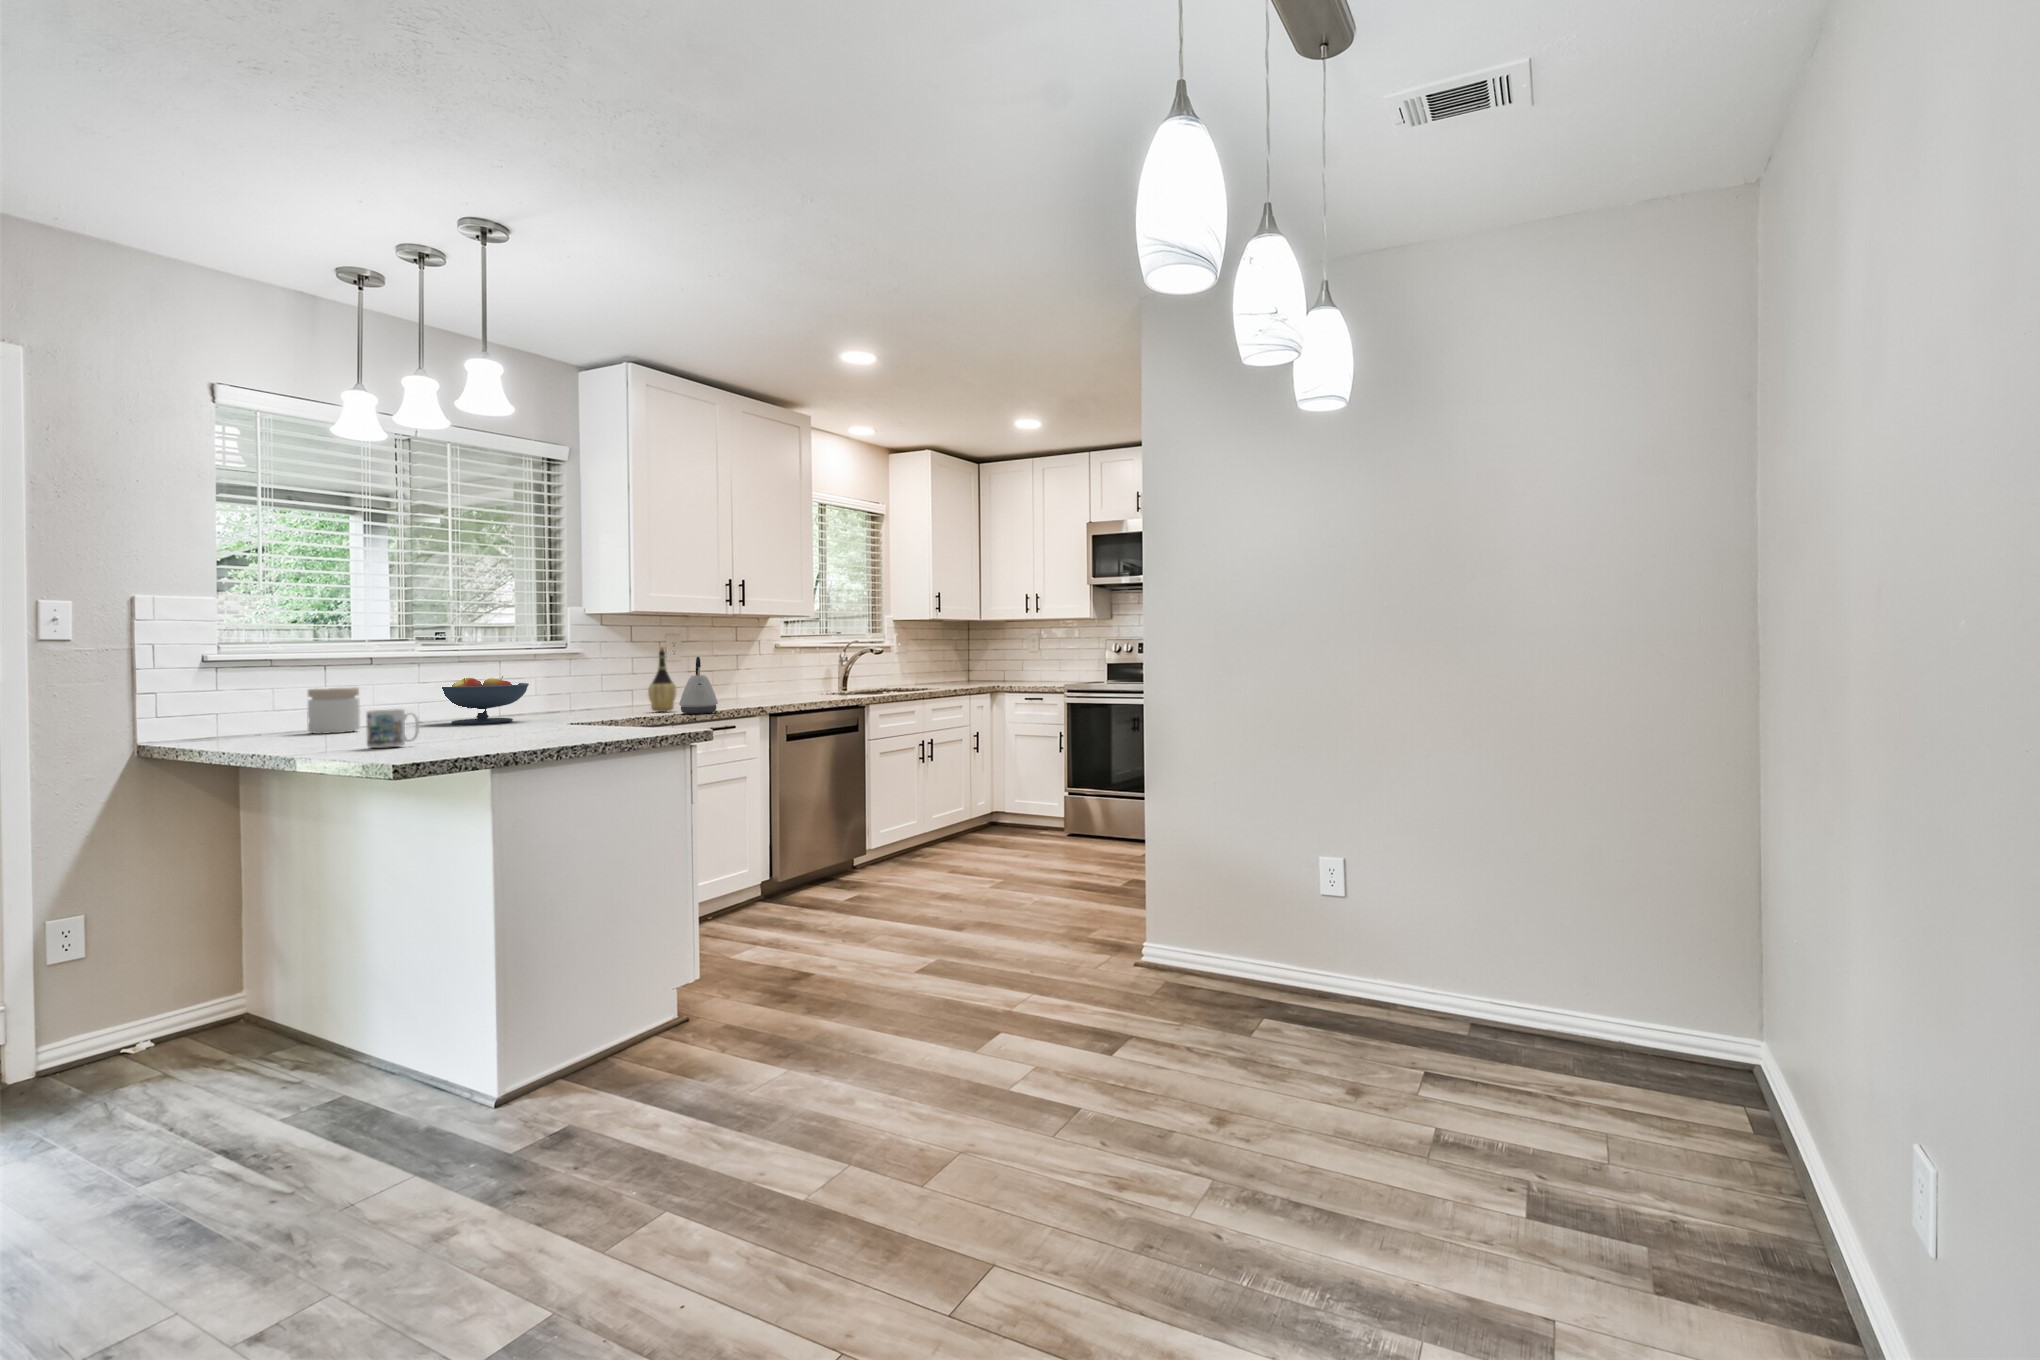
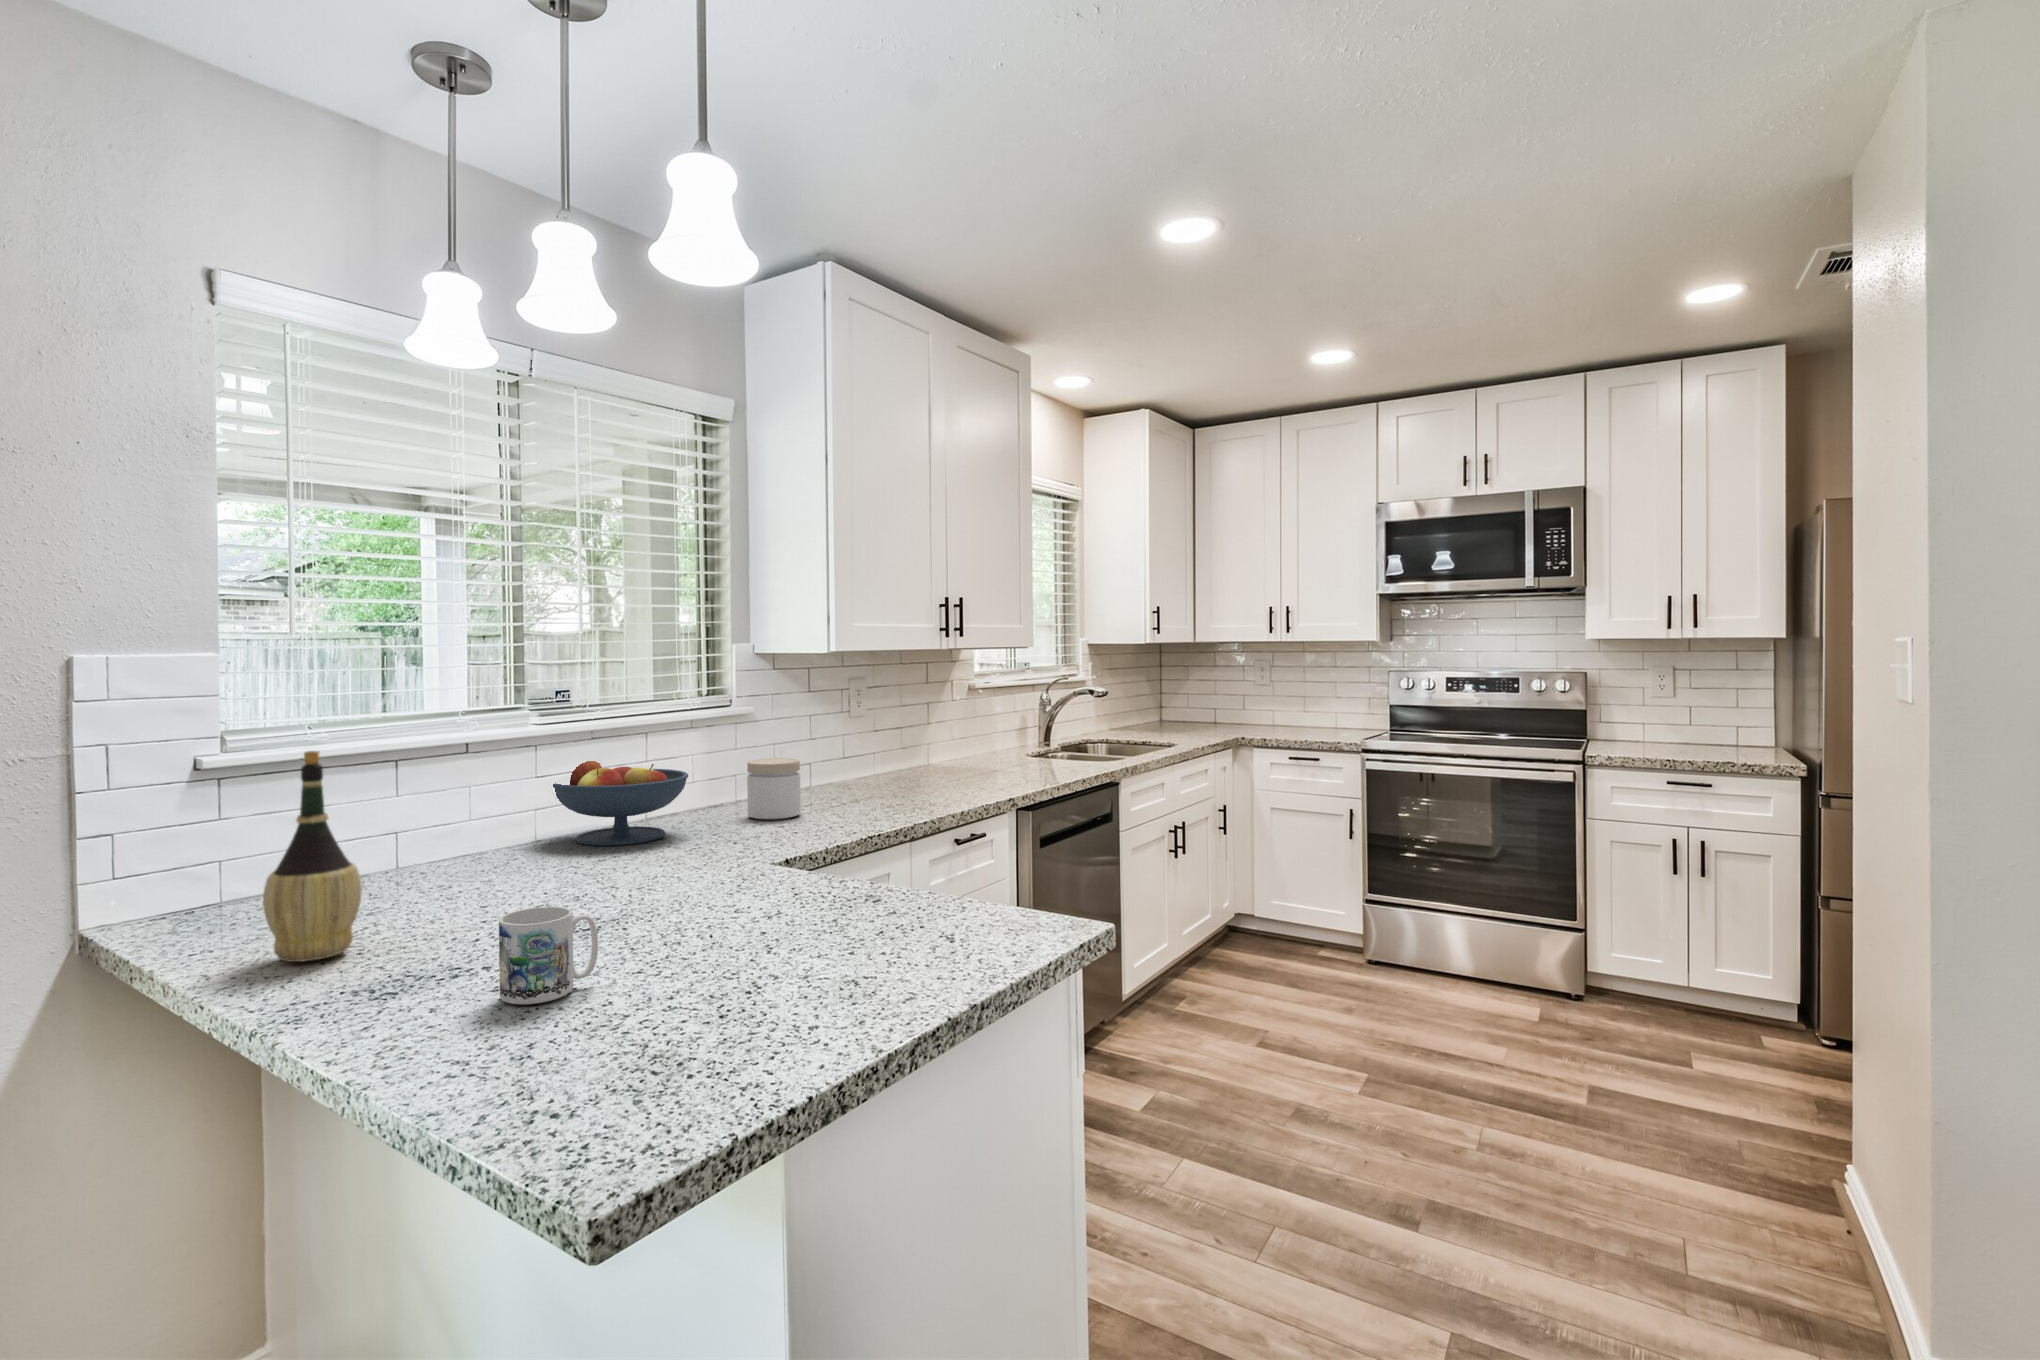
wine bottle: present [648,647,676,712] -> present [263,751,362,962]
kettle: present [679,657,718,714] -> none [891,720,947,812]
jar: present [307,687,360,734] -> present [747,758,801,820]

